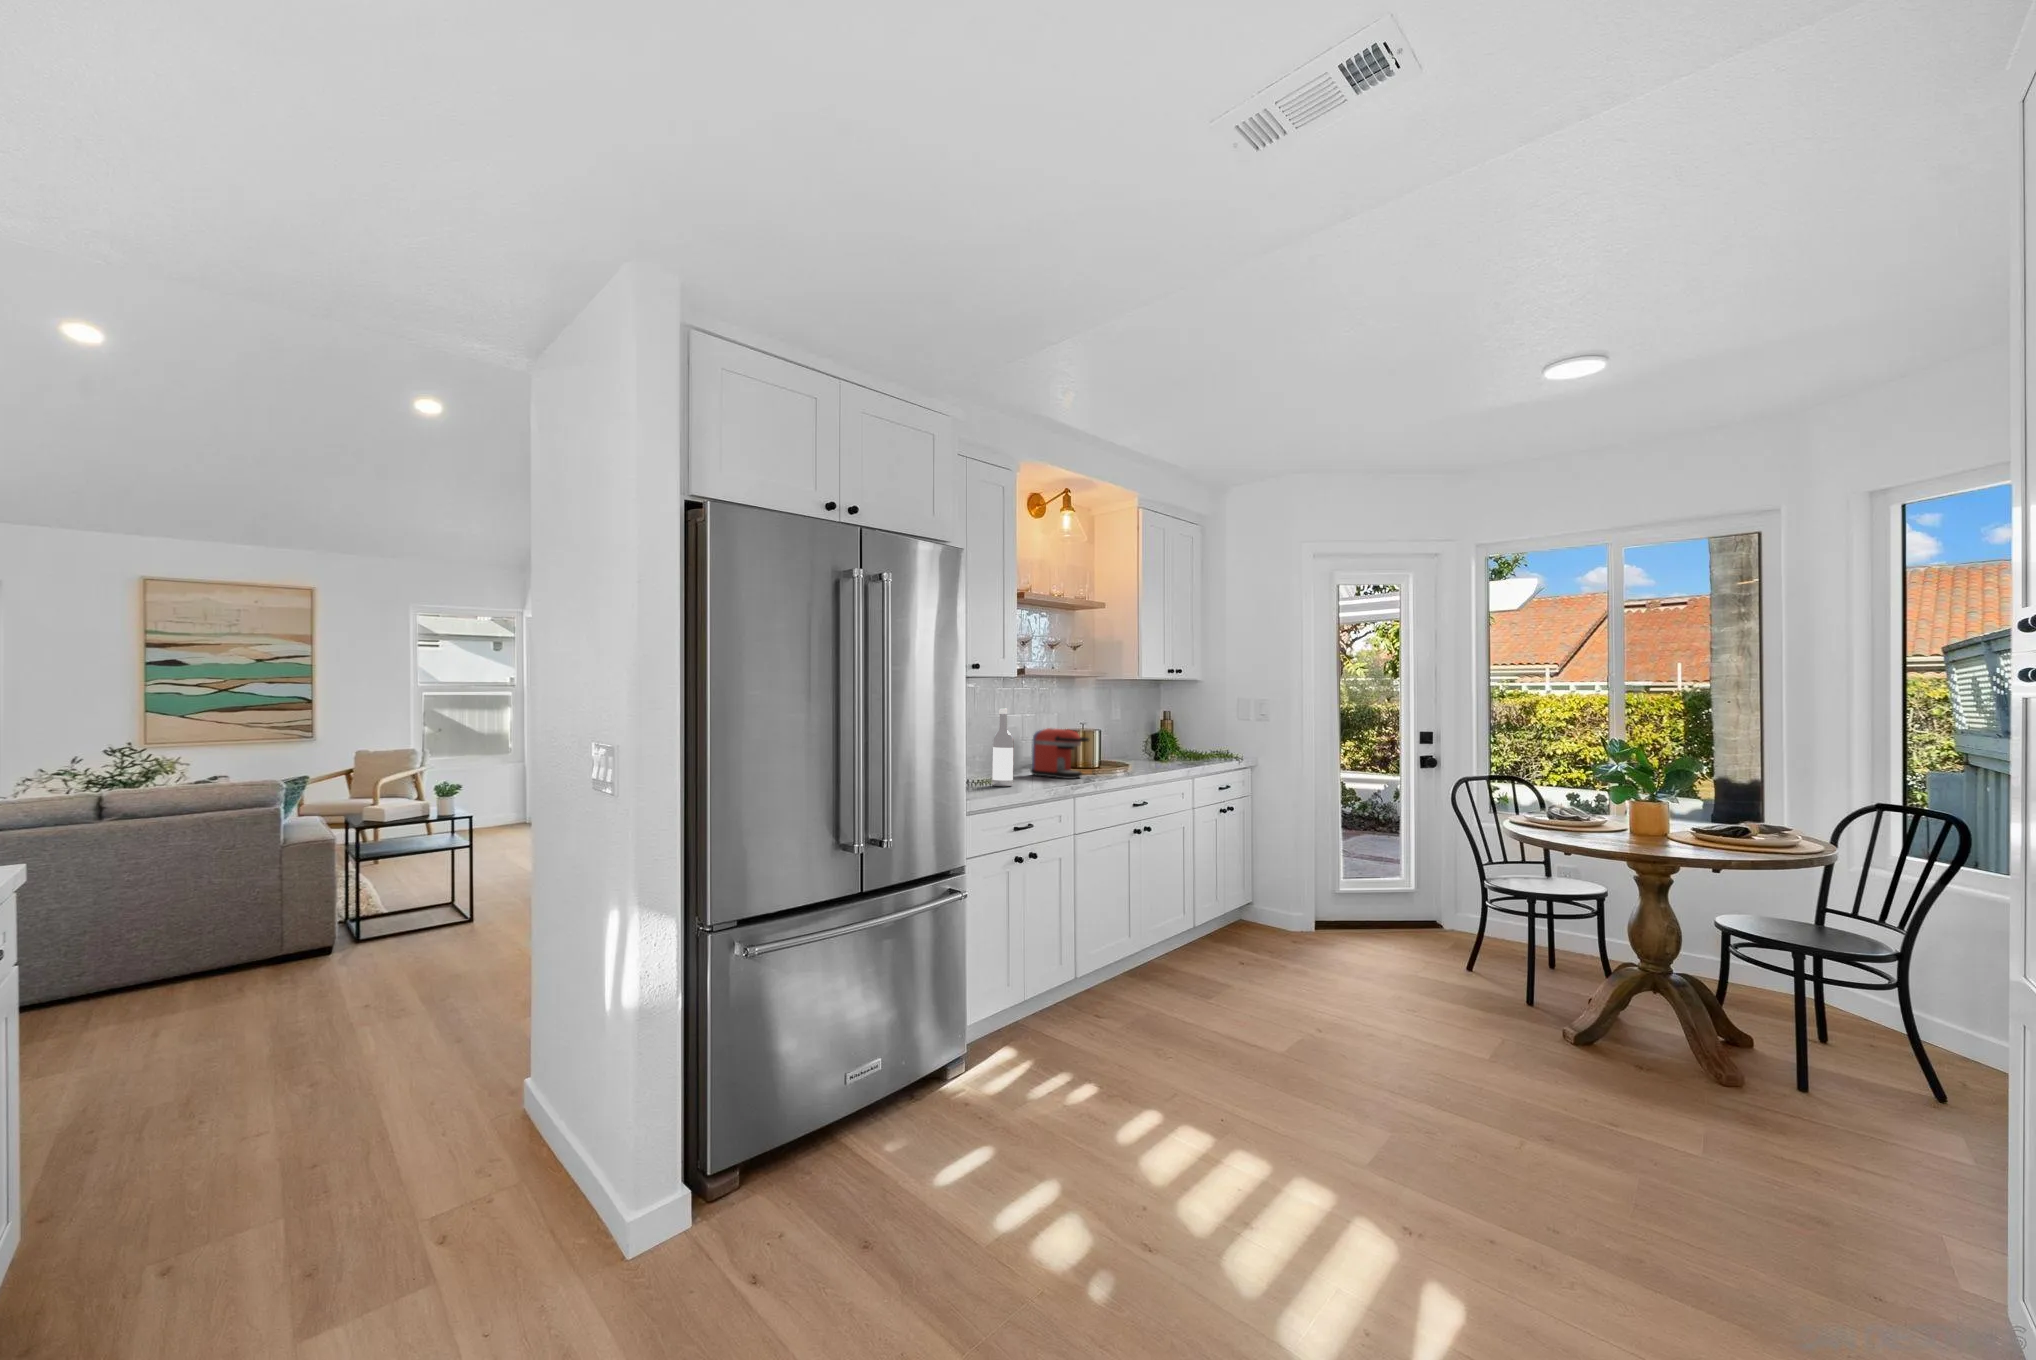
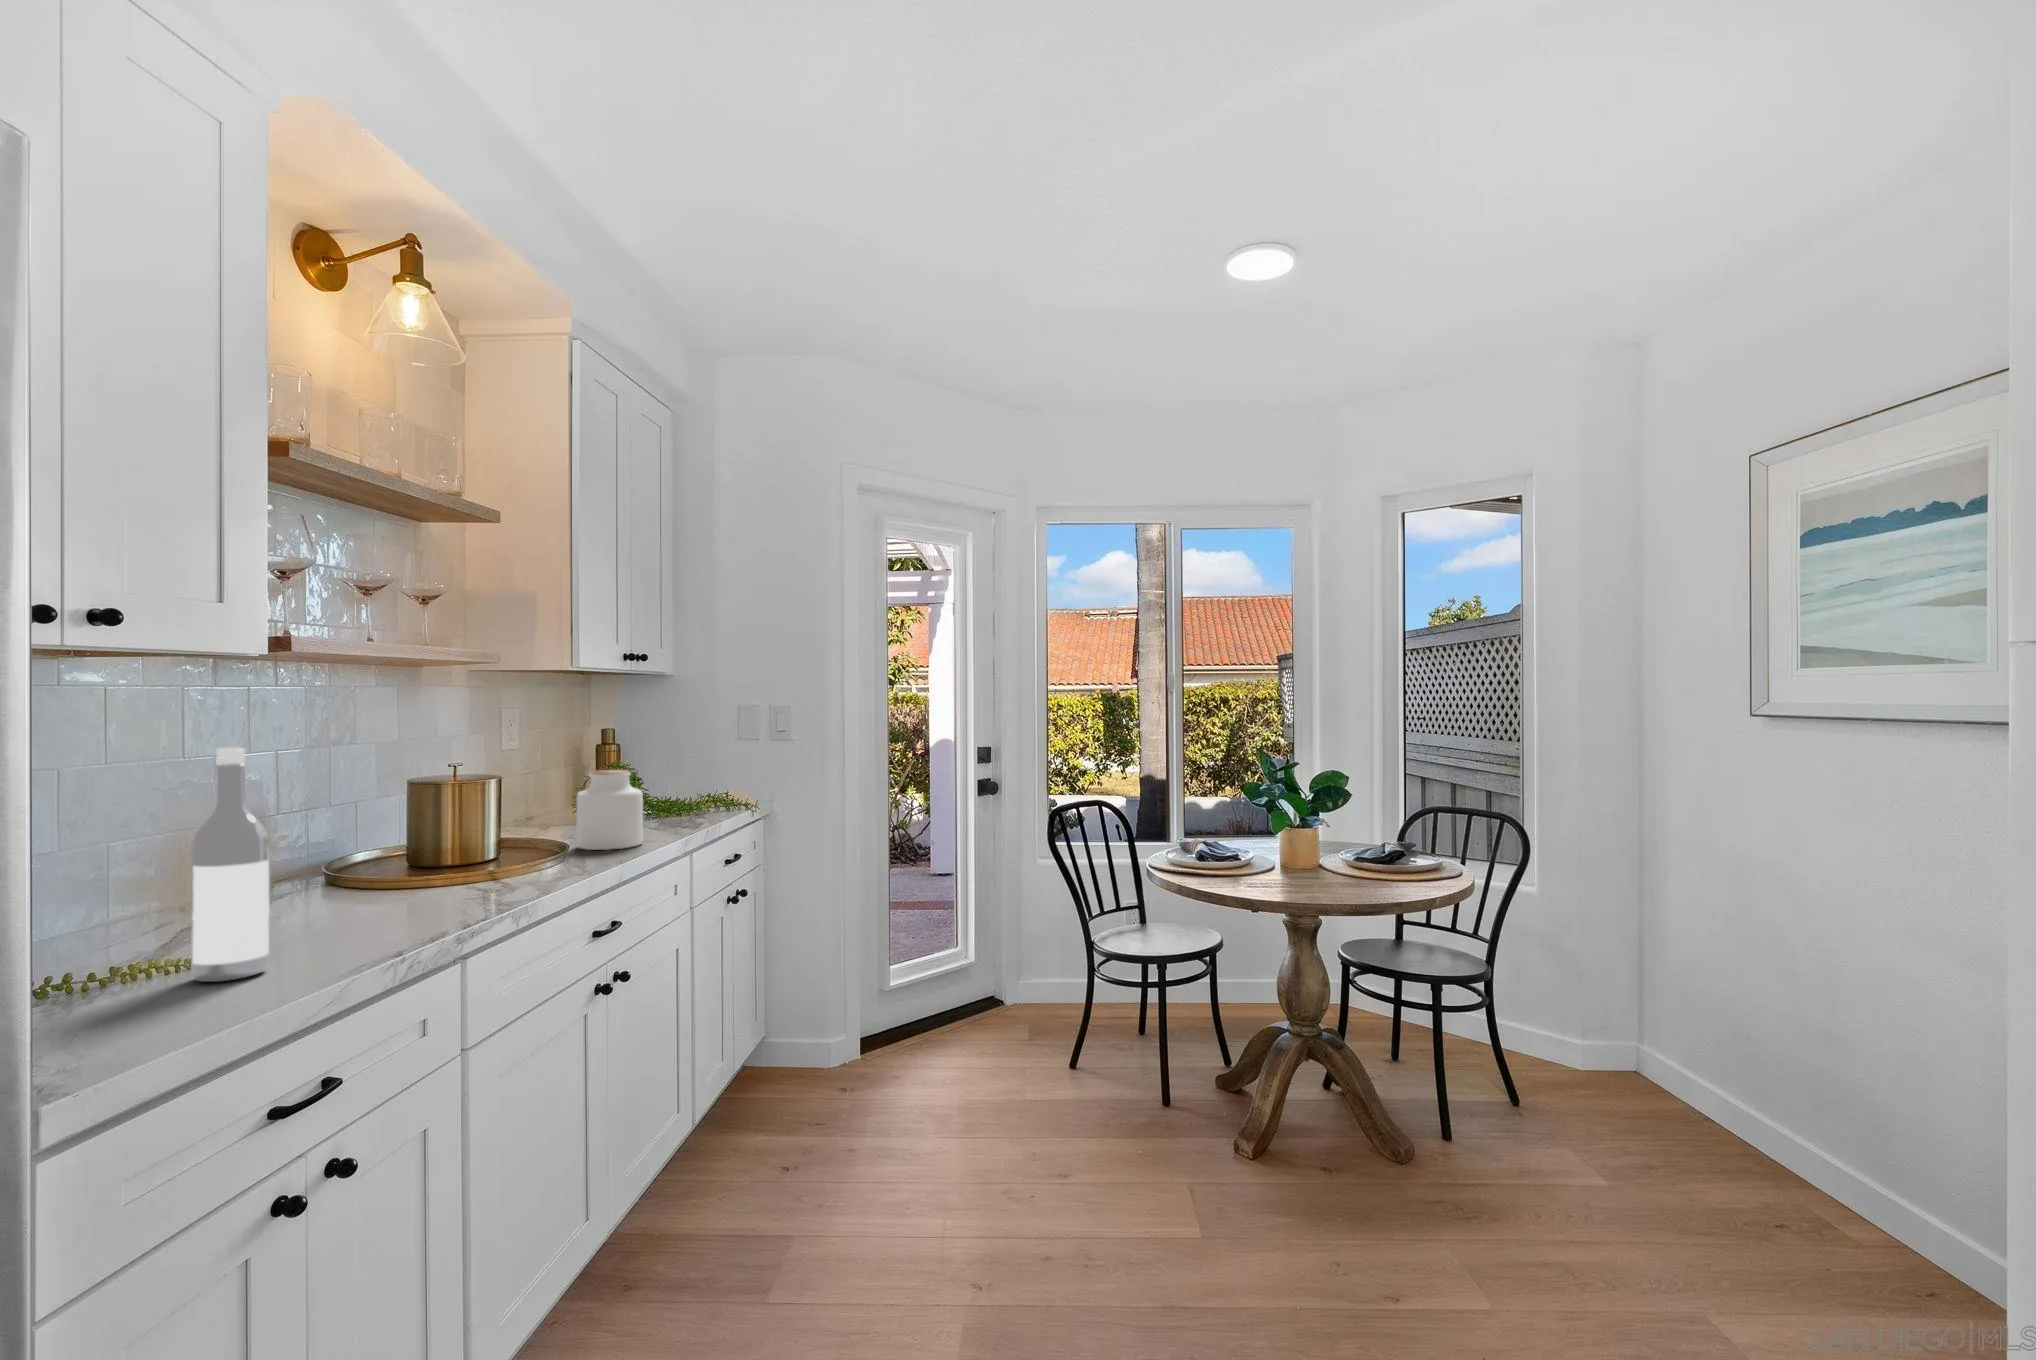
coffee maker: present [1031,728,1089,779] -> none [321,785,489,906]
jar: none [1137,732,1168,771] -> present [576,770,643,850]

